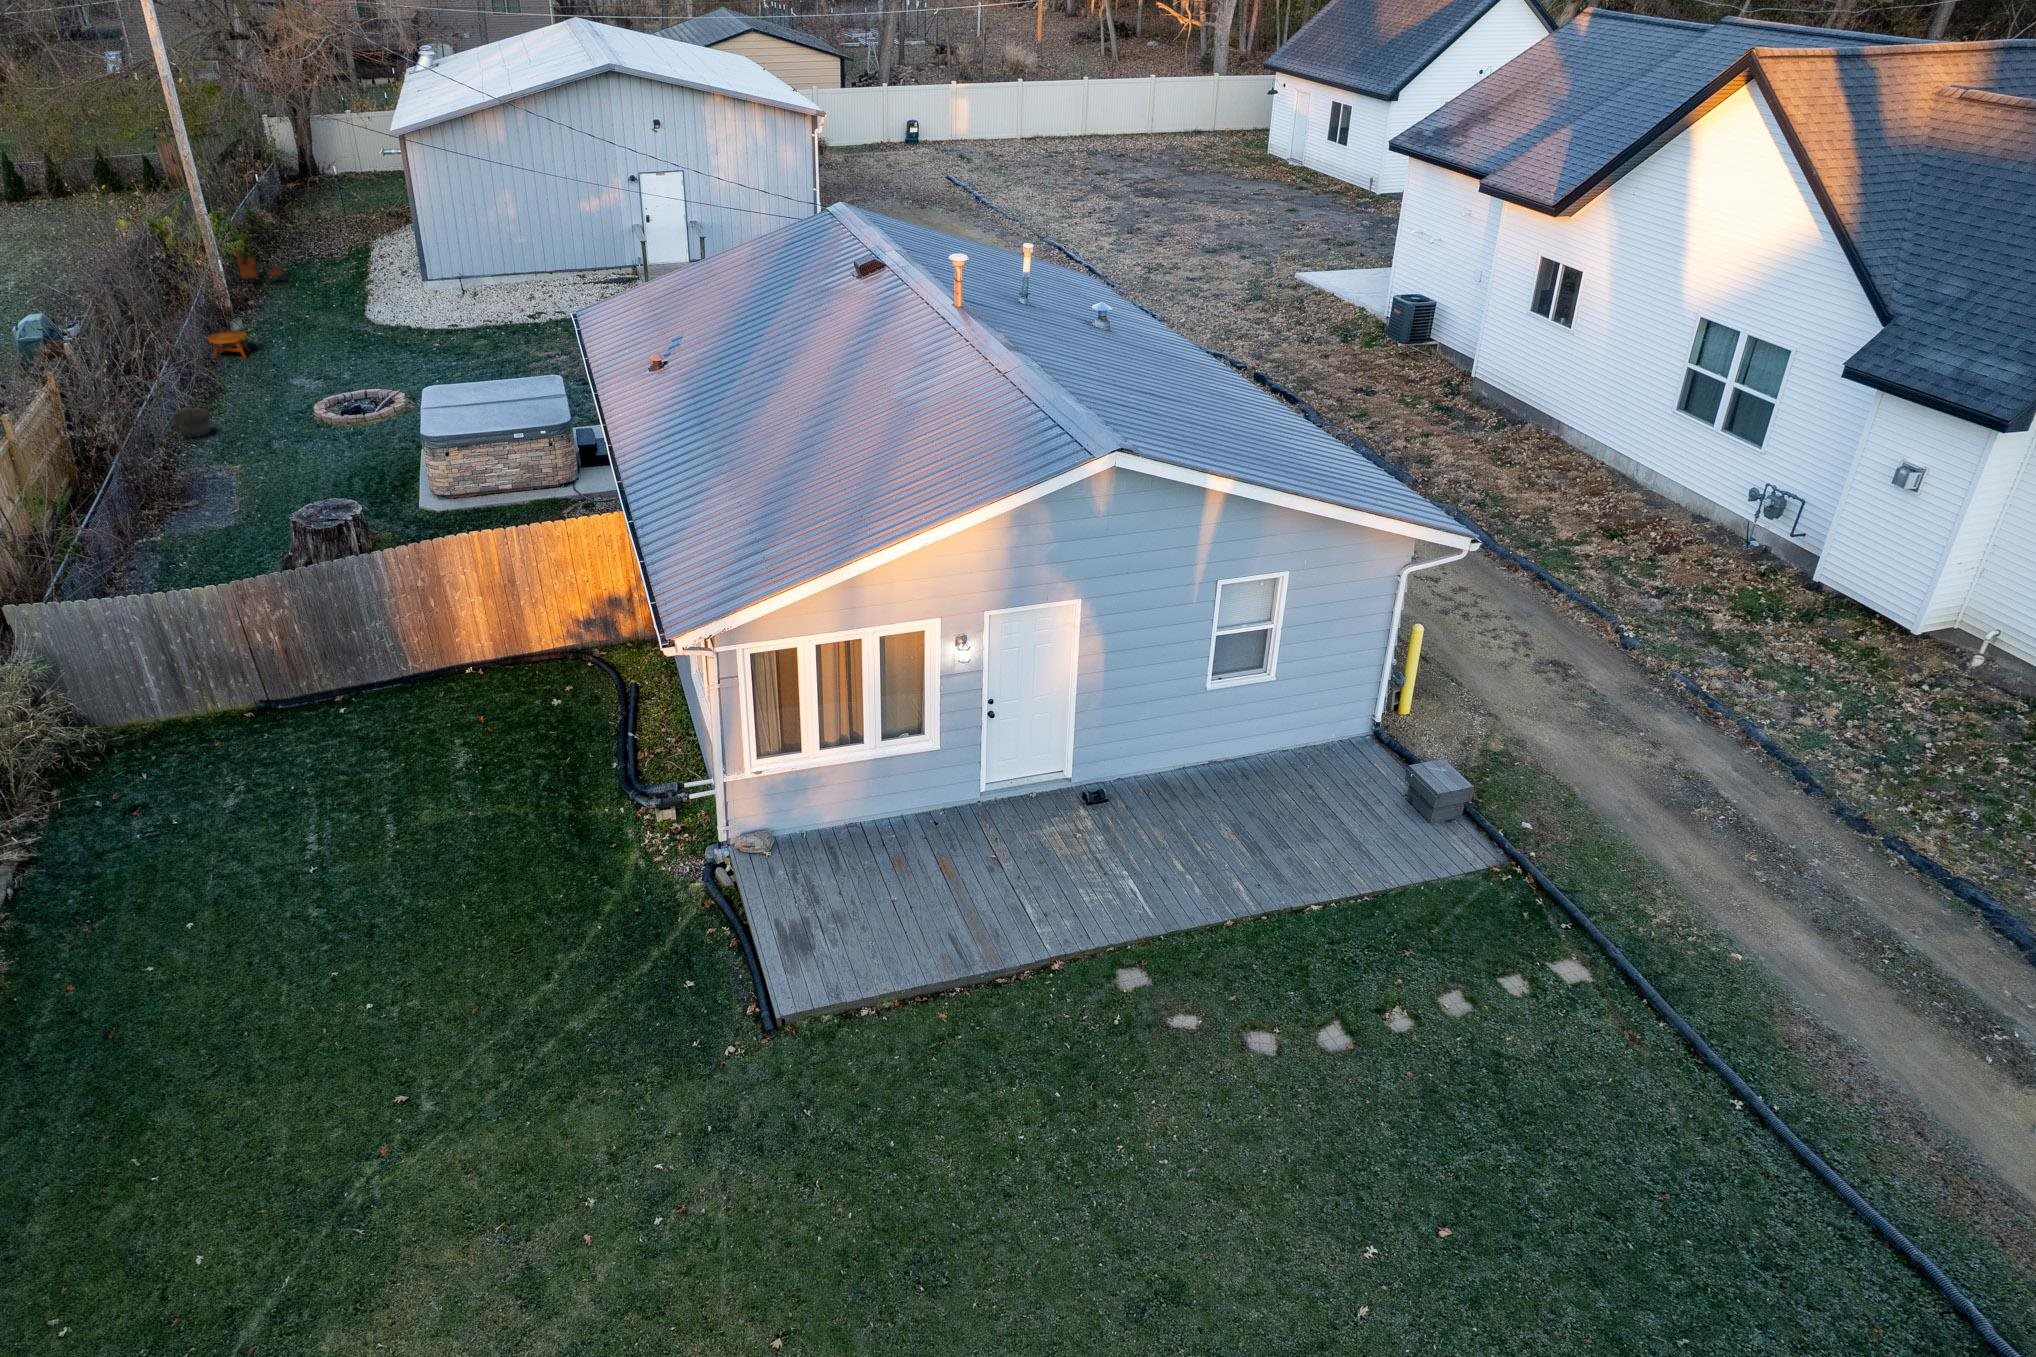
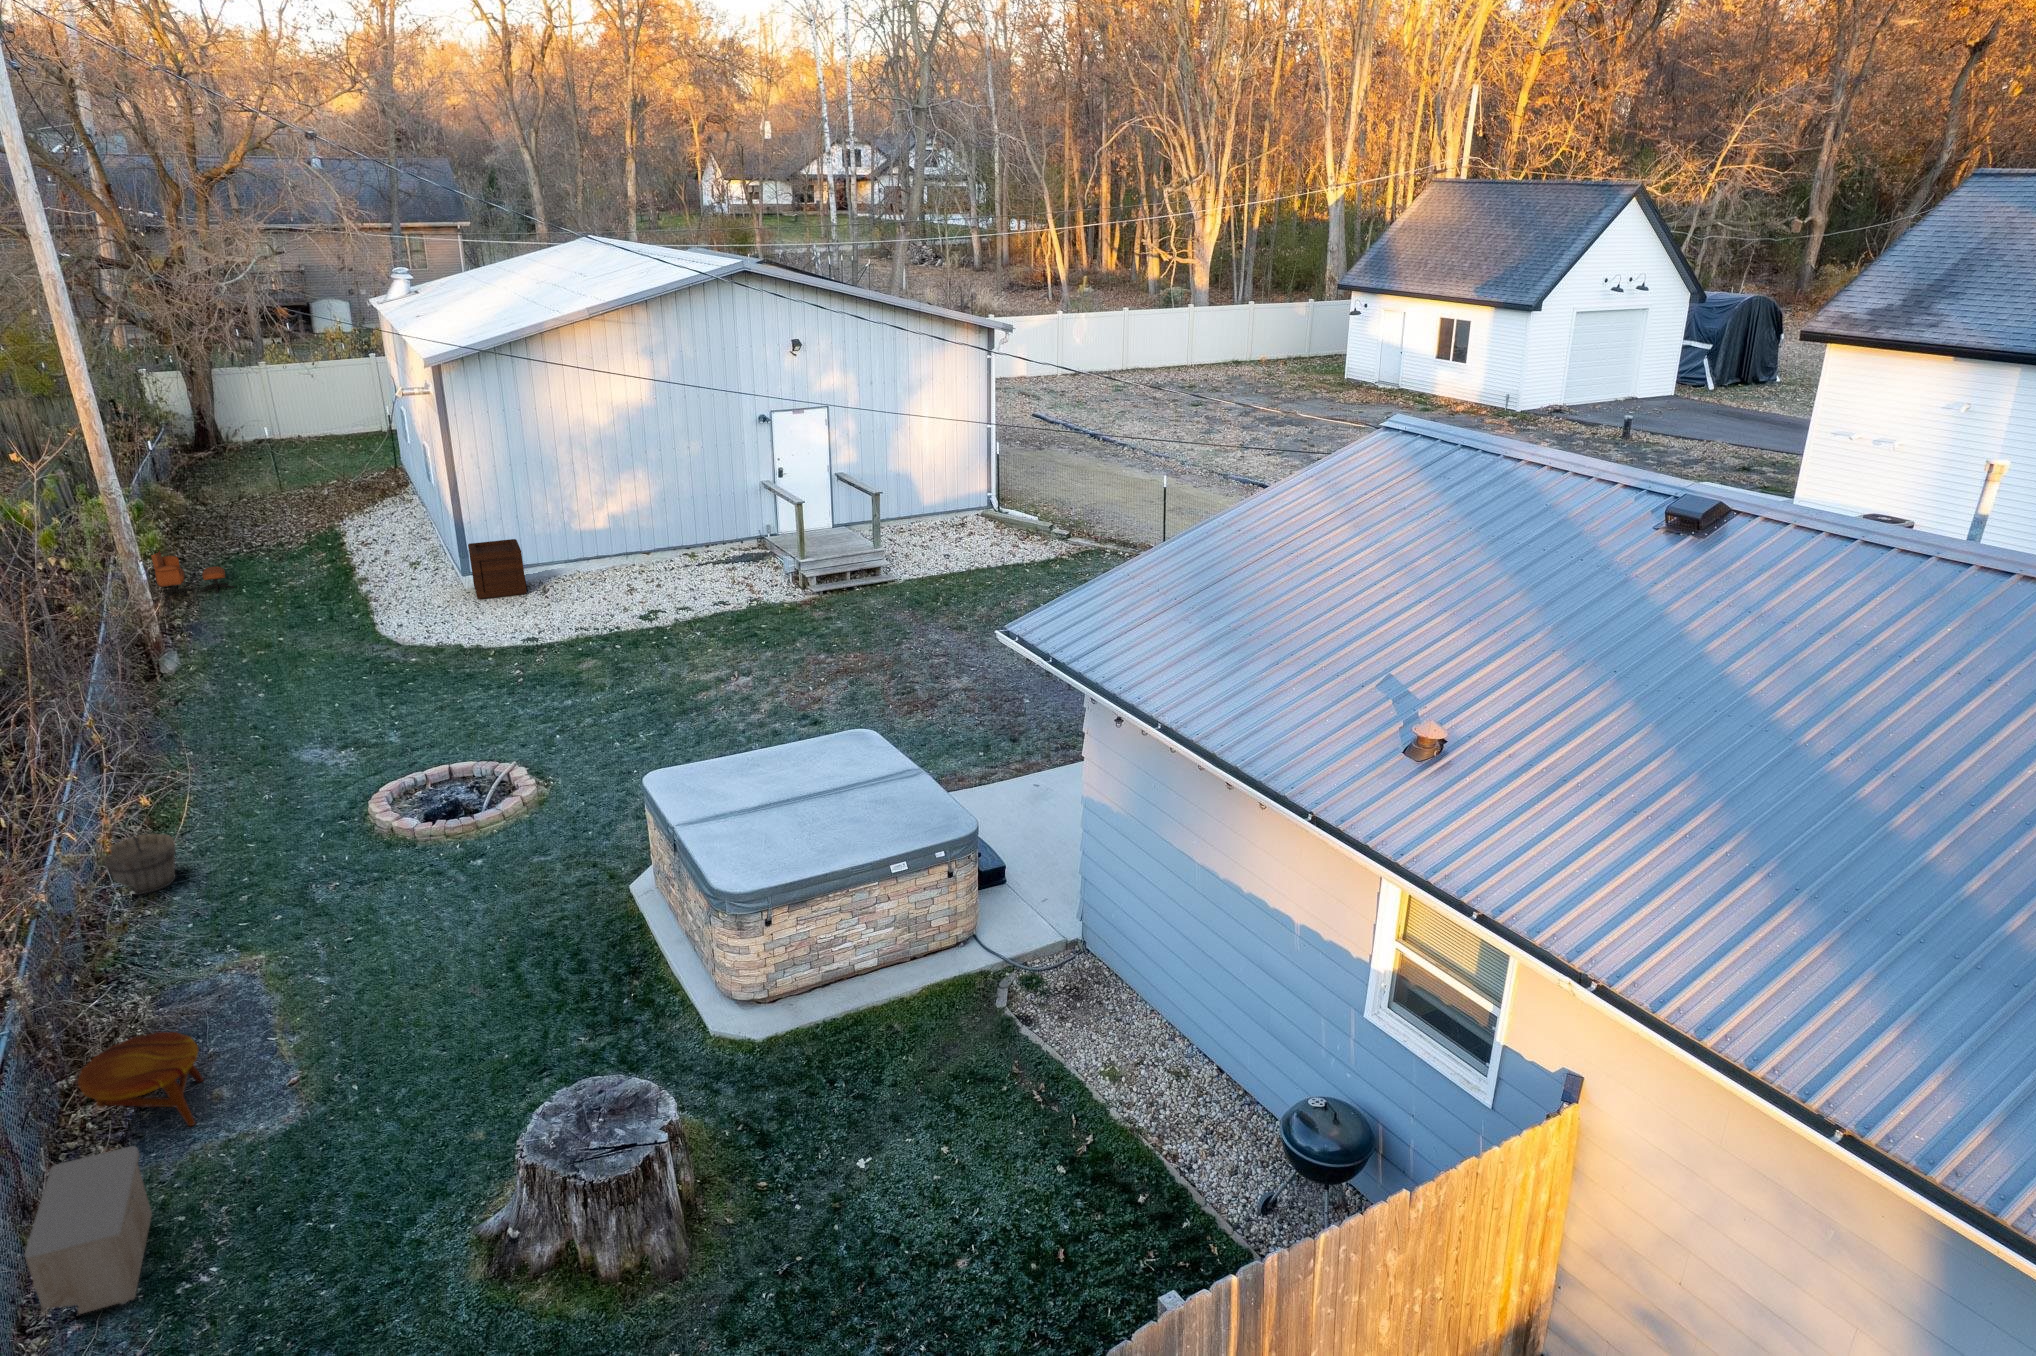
wooden crate: none [428,259,468,298] -> present [468,539,527,599]
side table: present [208,331,249,359] -> present [78,1032,203,1126]
storage bench: none [109,513,166,572] -> present [24,1146,152,1314]

